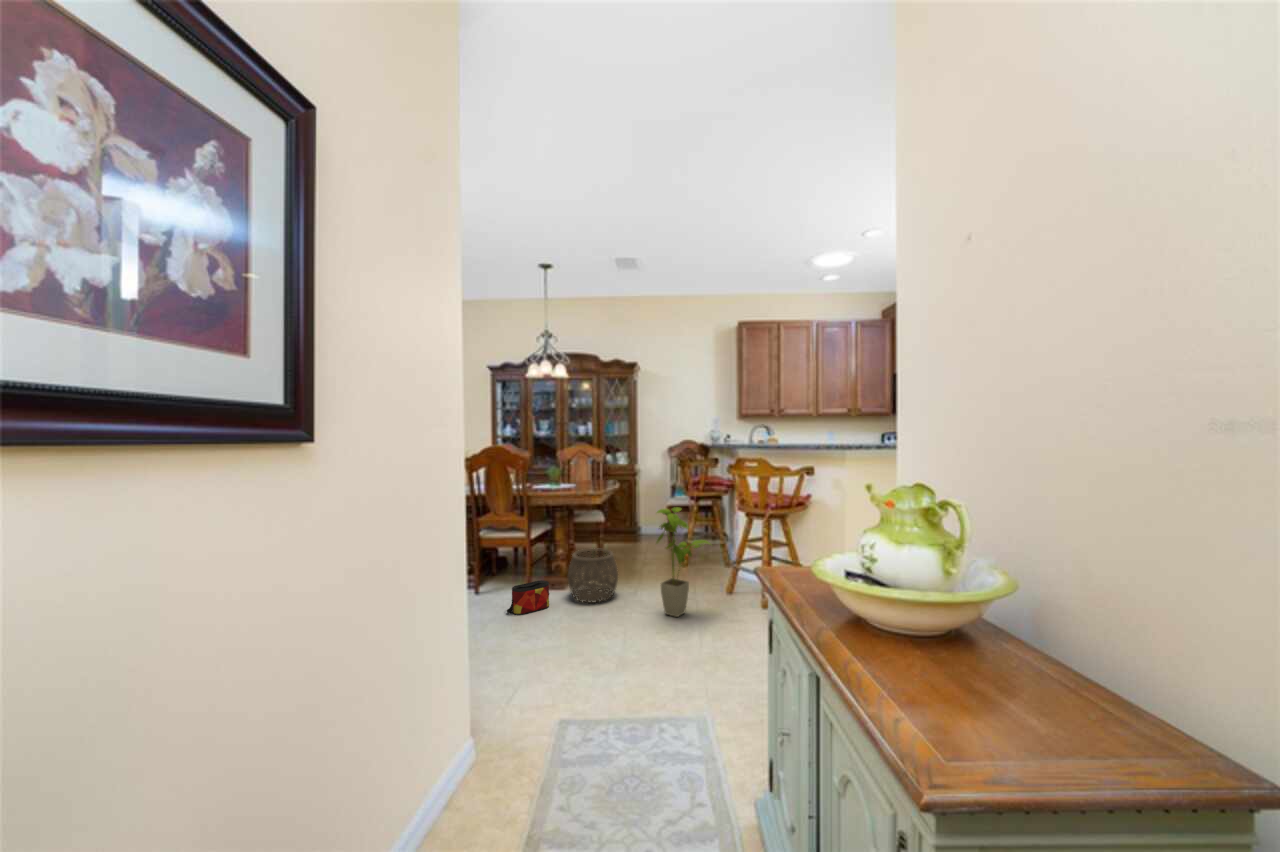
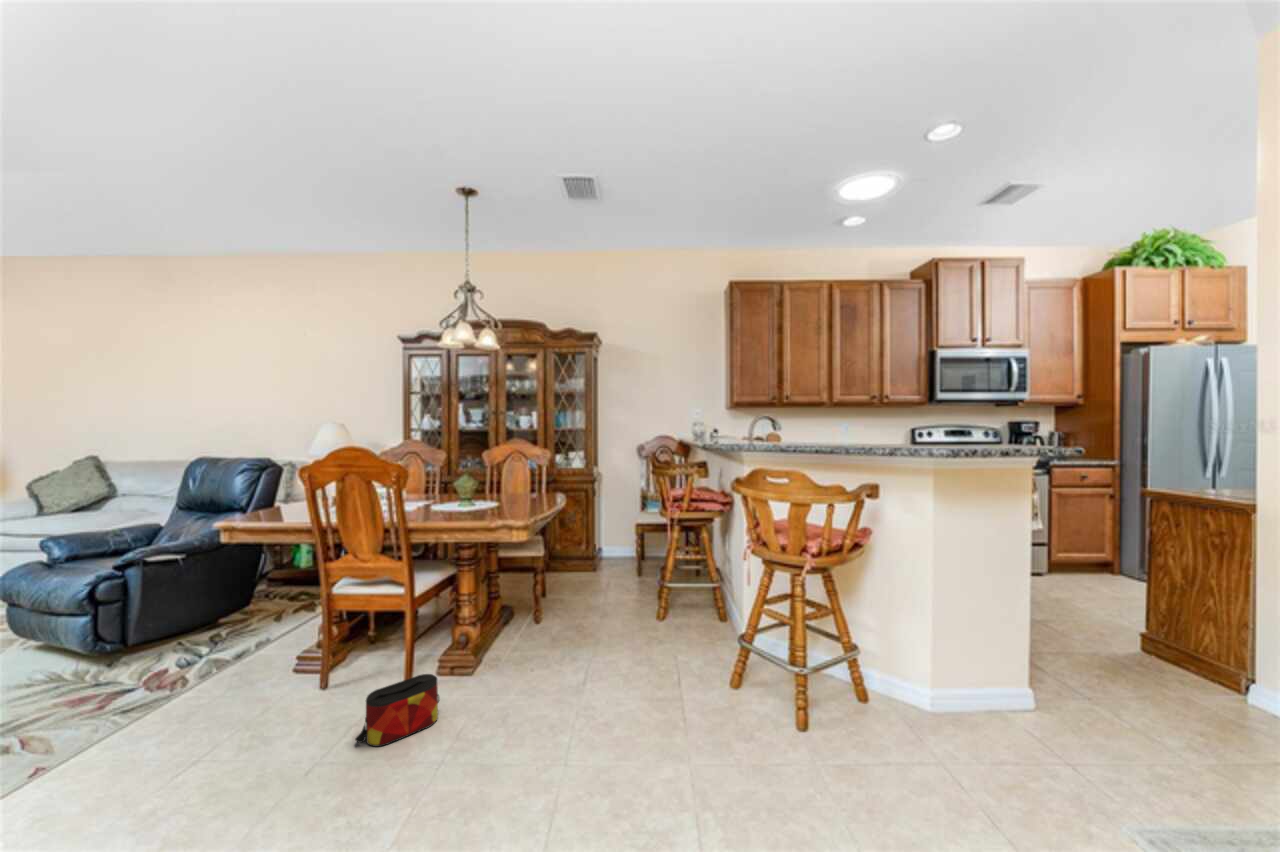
house plant: present [657,507,711,617] -> none [617,557,718,748]
woven basket: present [568,548,618,603] -> none [473,610,559,711]

